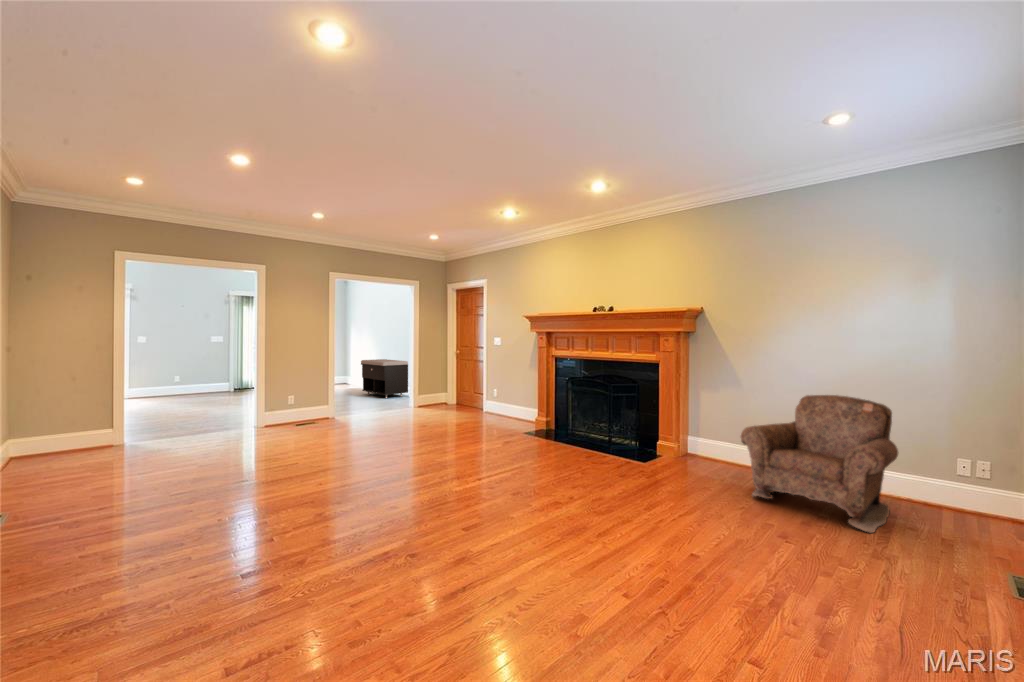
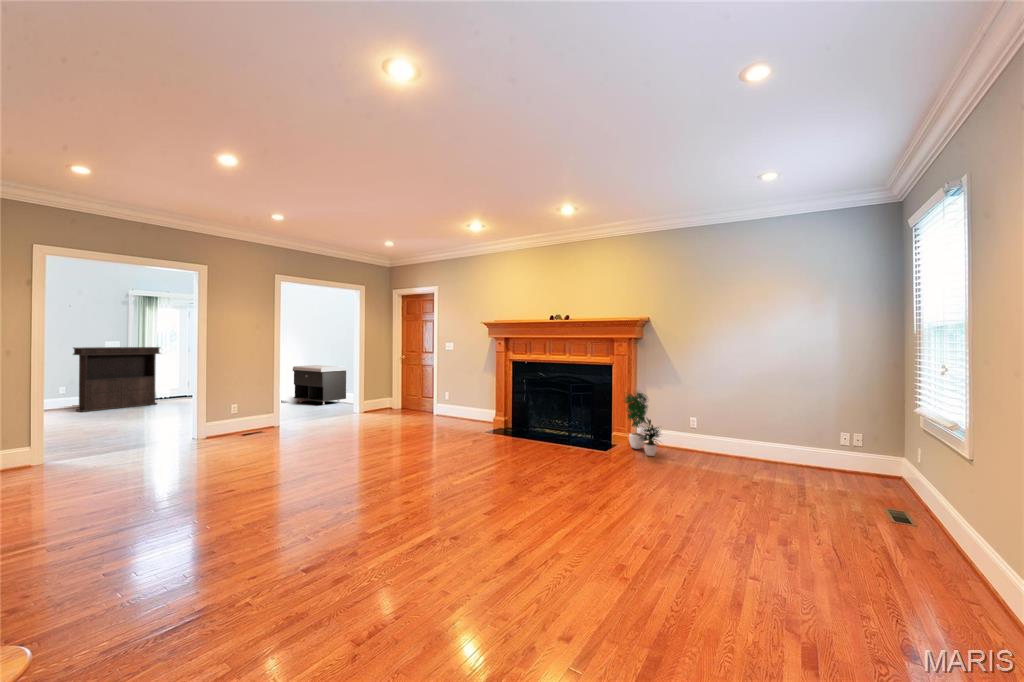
console table: none [183,342,252,398] -> present [73,347,160,412]
potted plant: none [669,390,713,472] -> present [625,393,660,456]
armchair: present [741,395,898,533] -> none [692,388,806,491]

